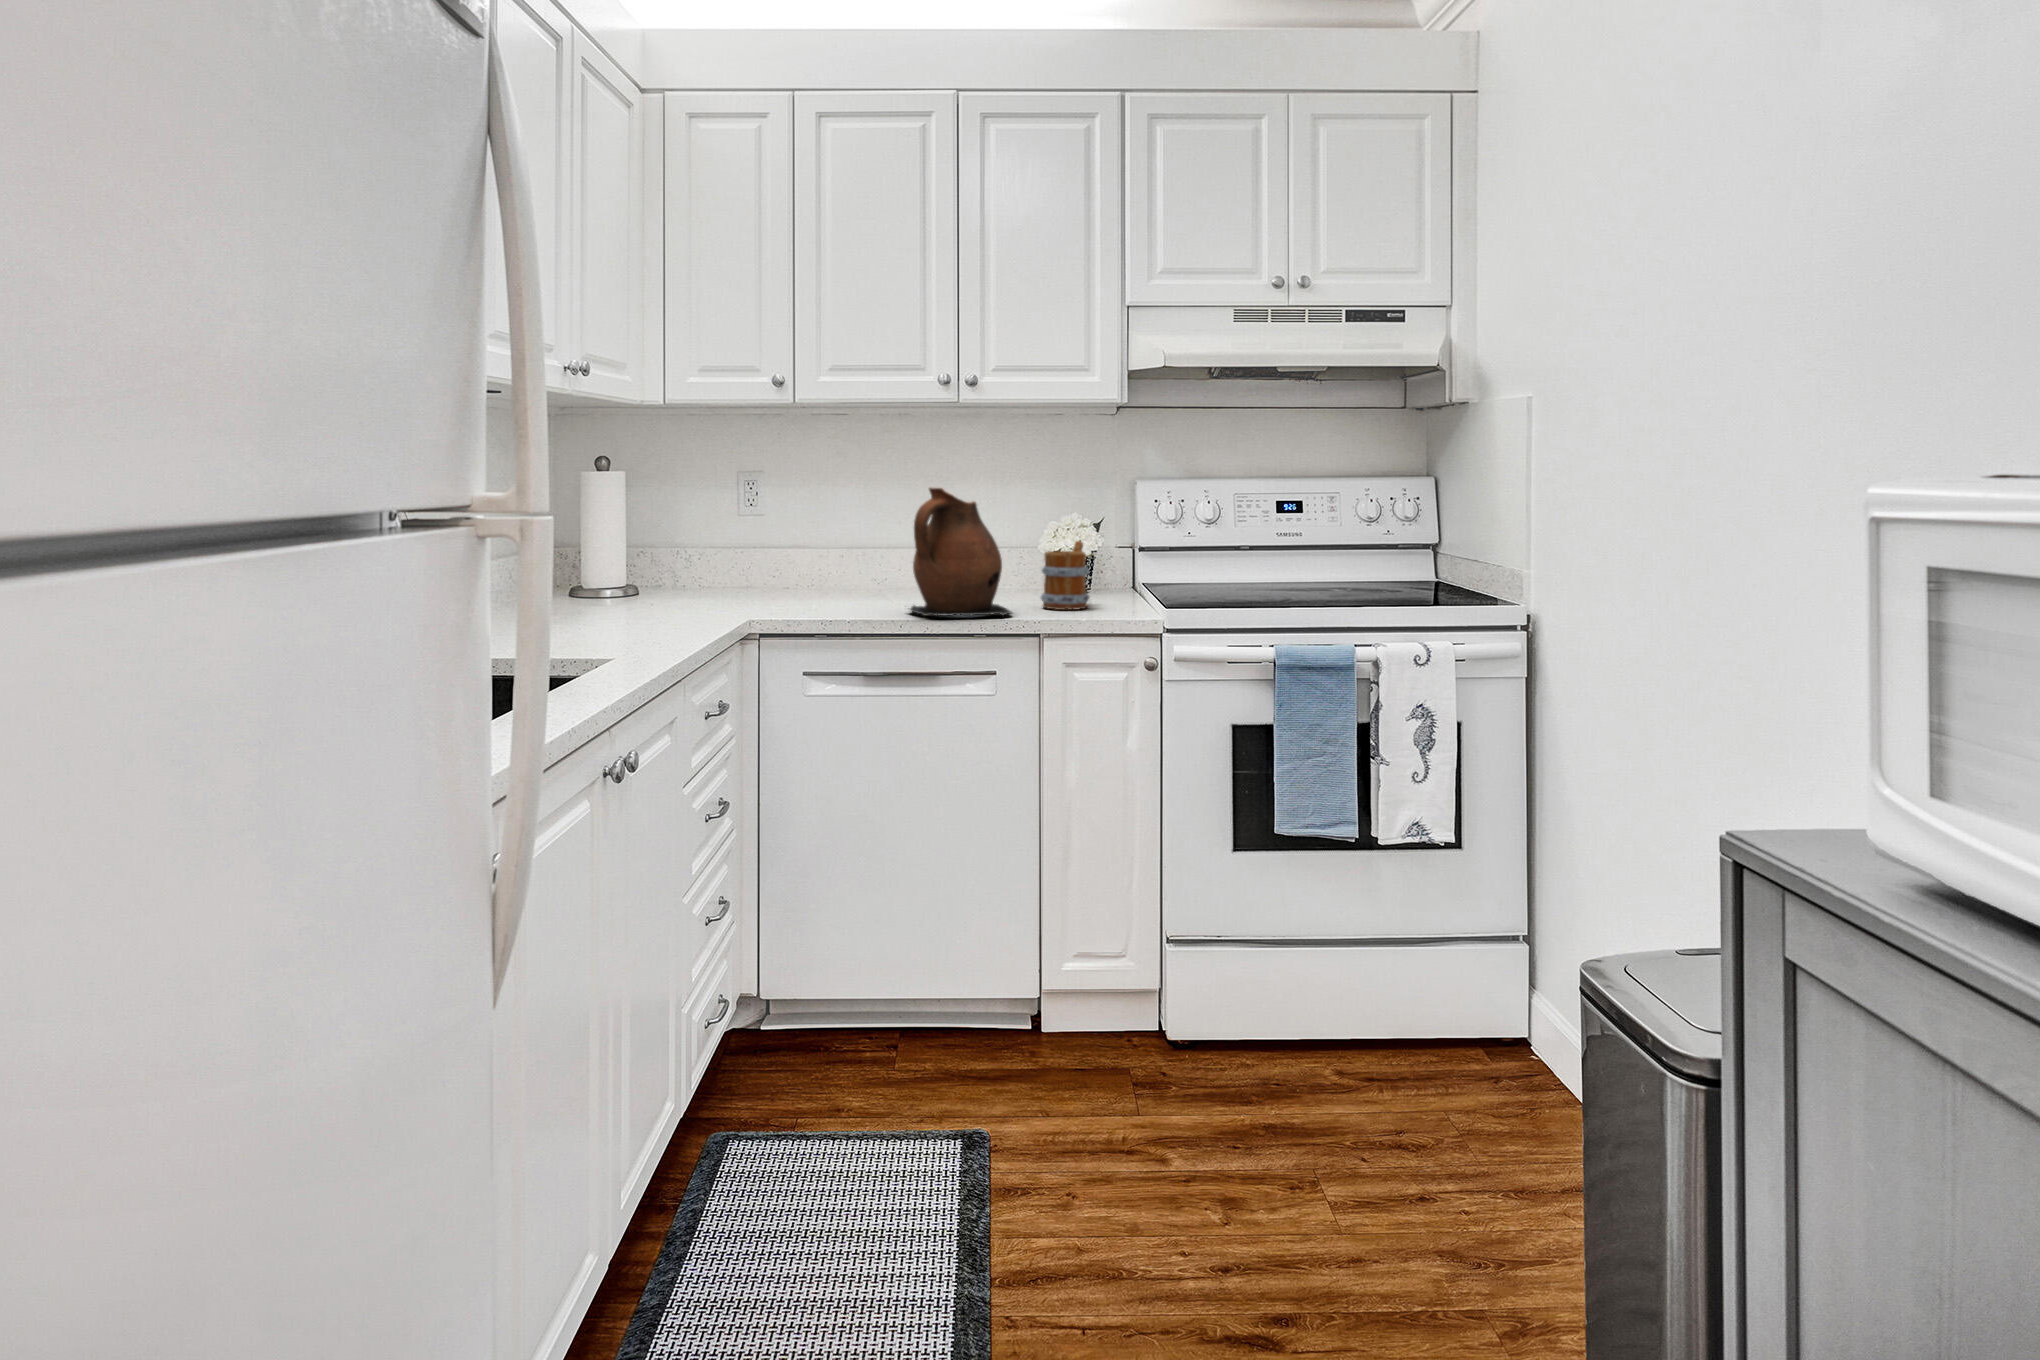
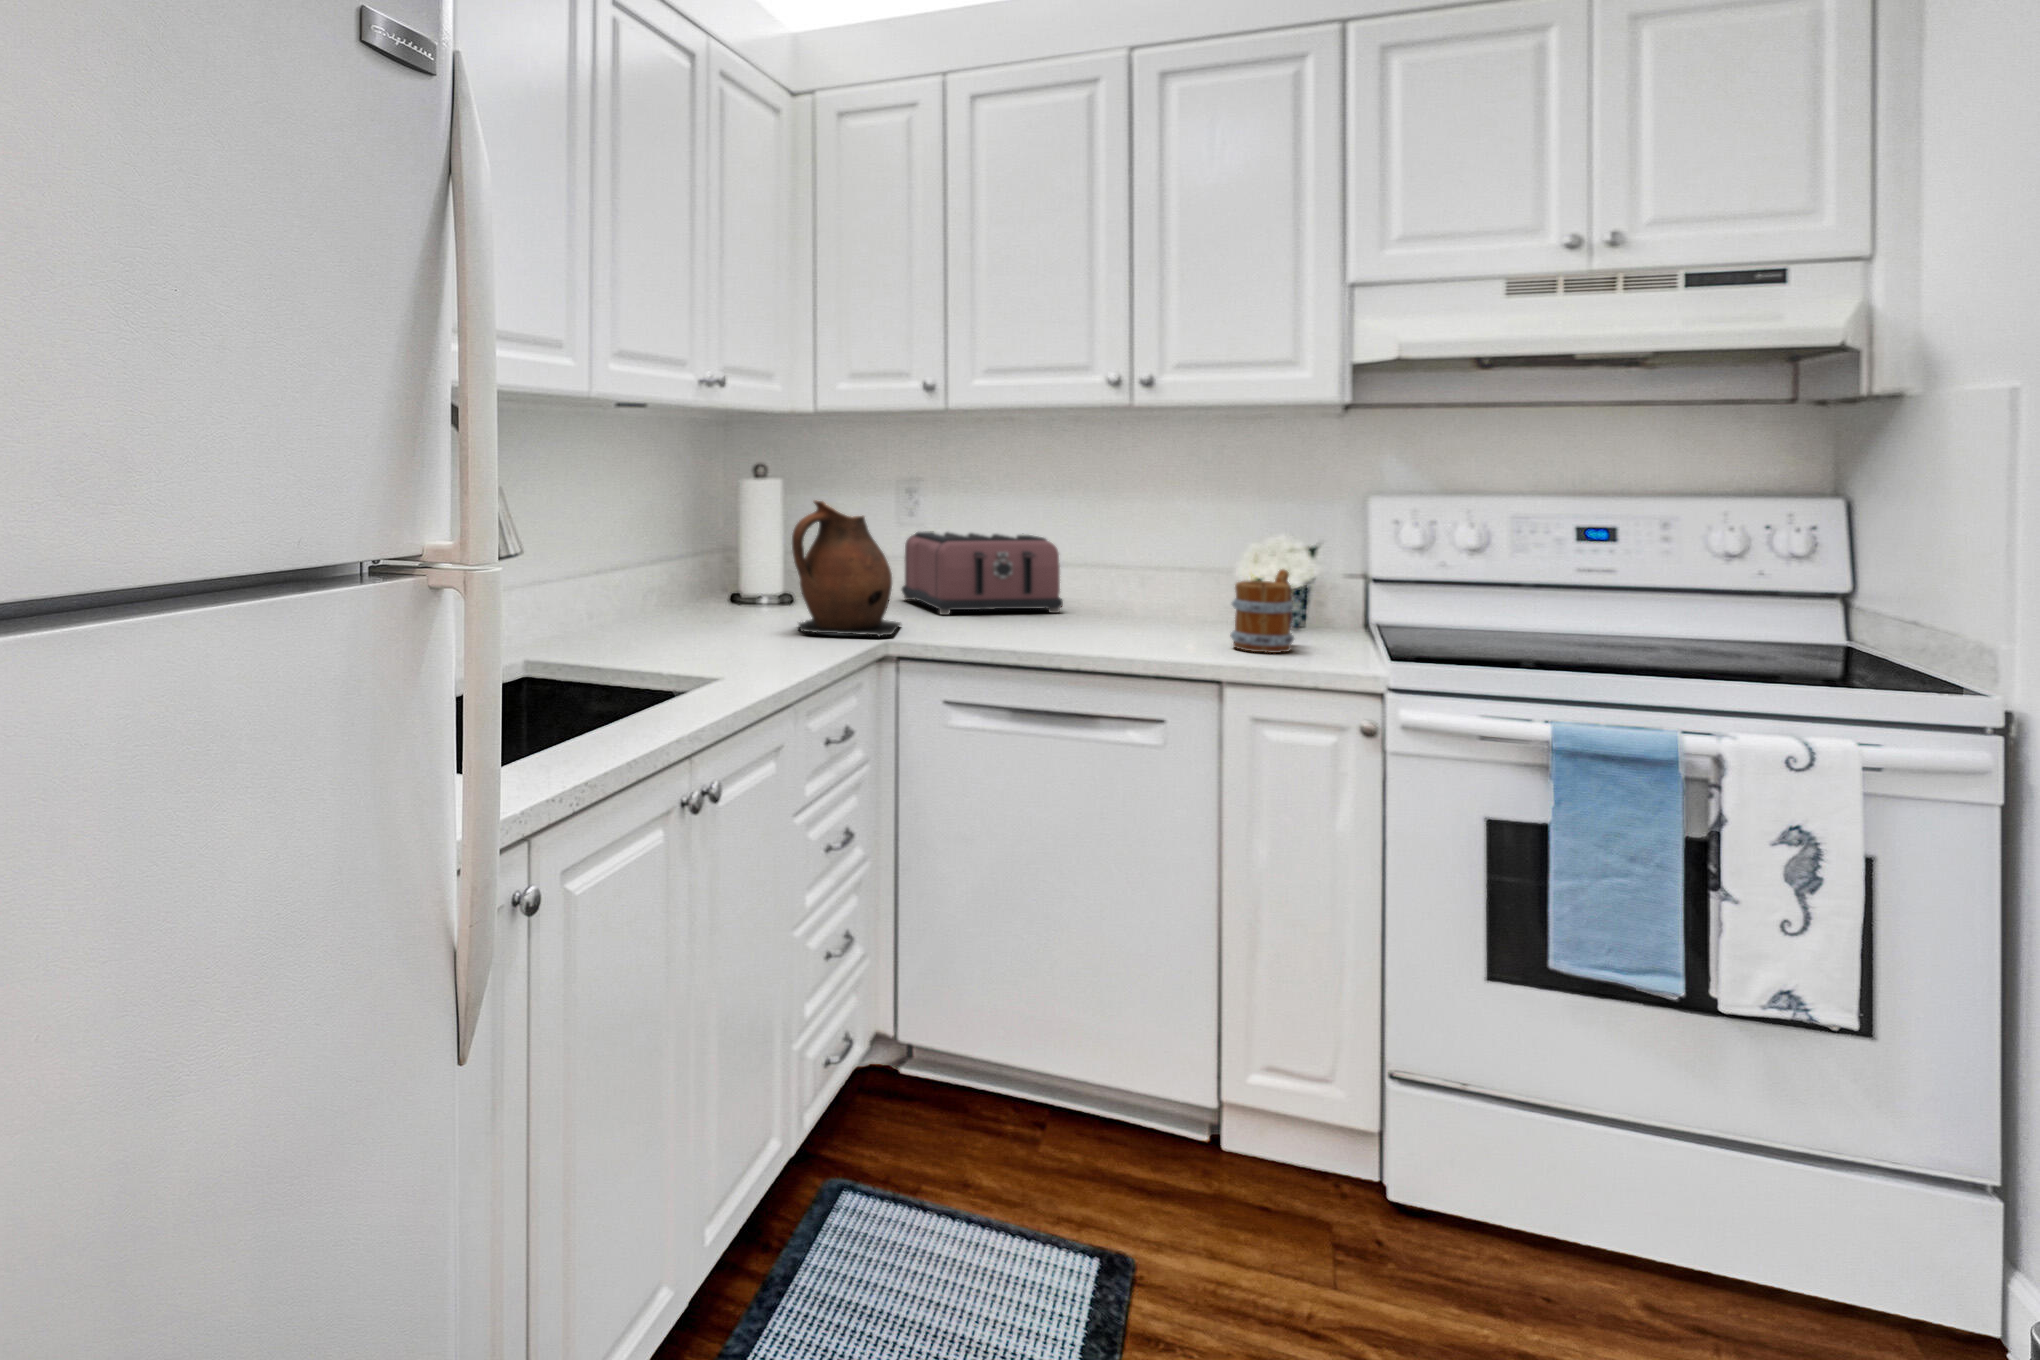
ceramic pitcher: present [910,488,1012,616] -> present [792,501,901,637]
toaster: none [731,519,887,598] -> present [902,531,1063,615]

